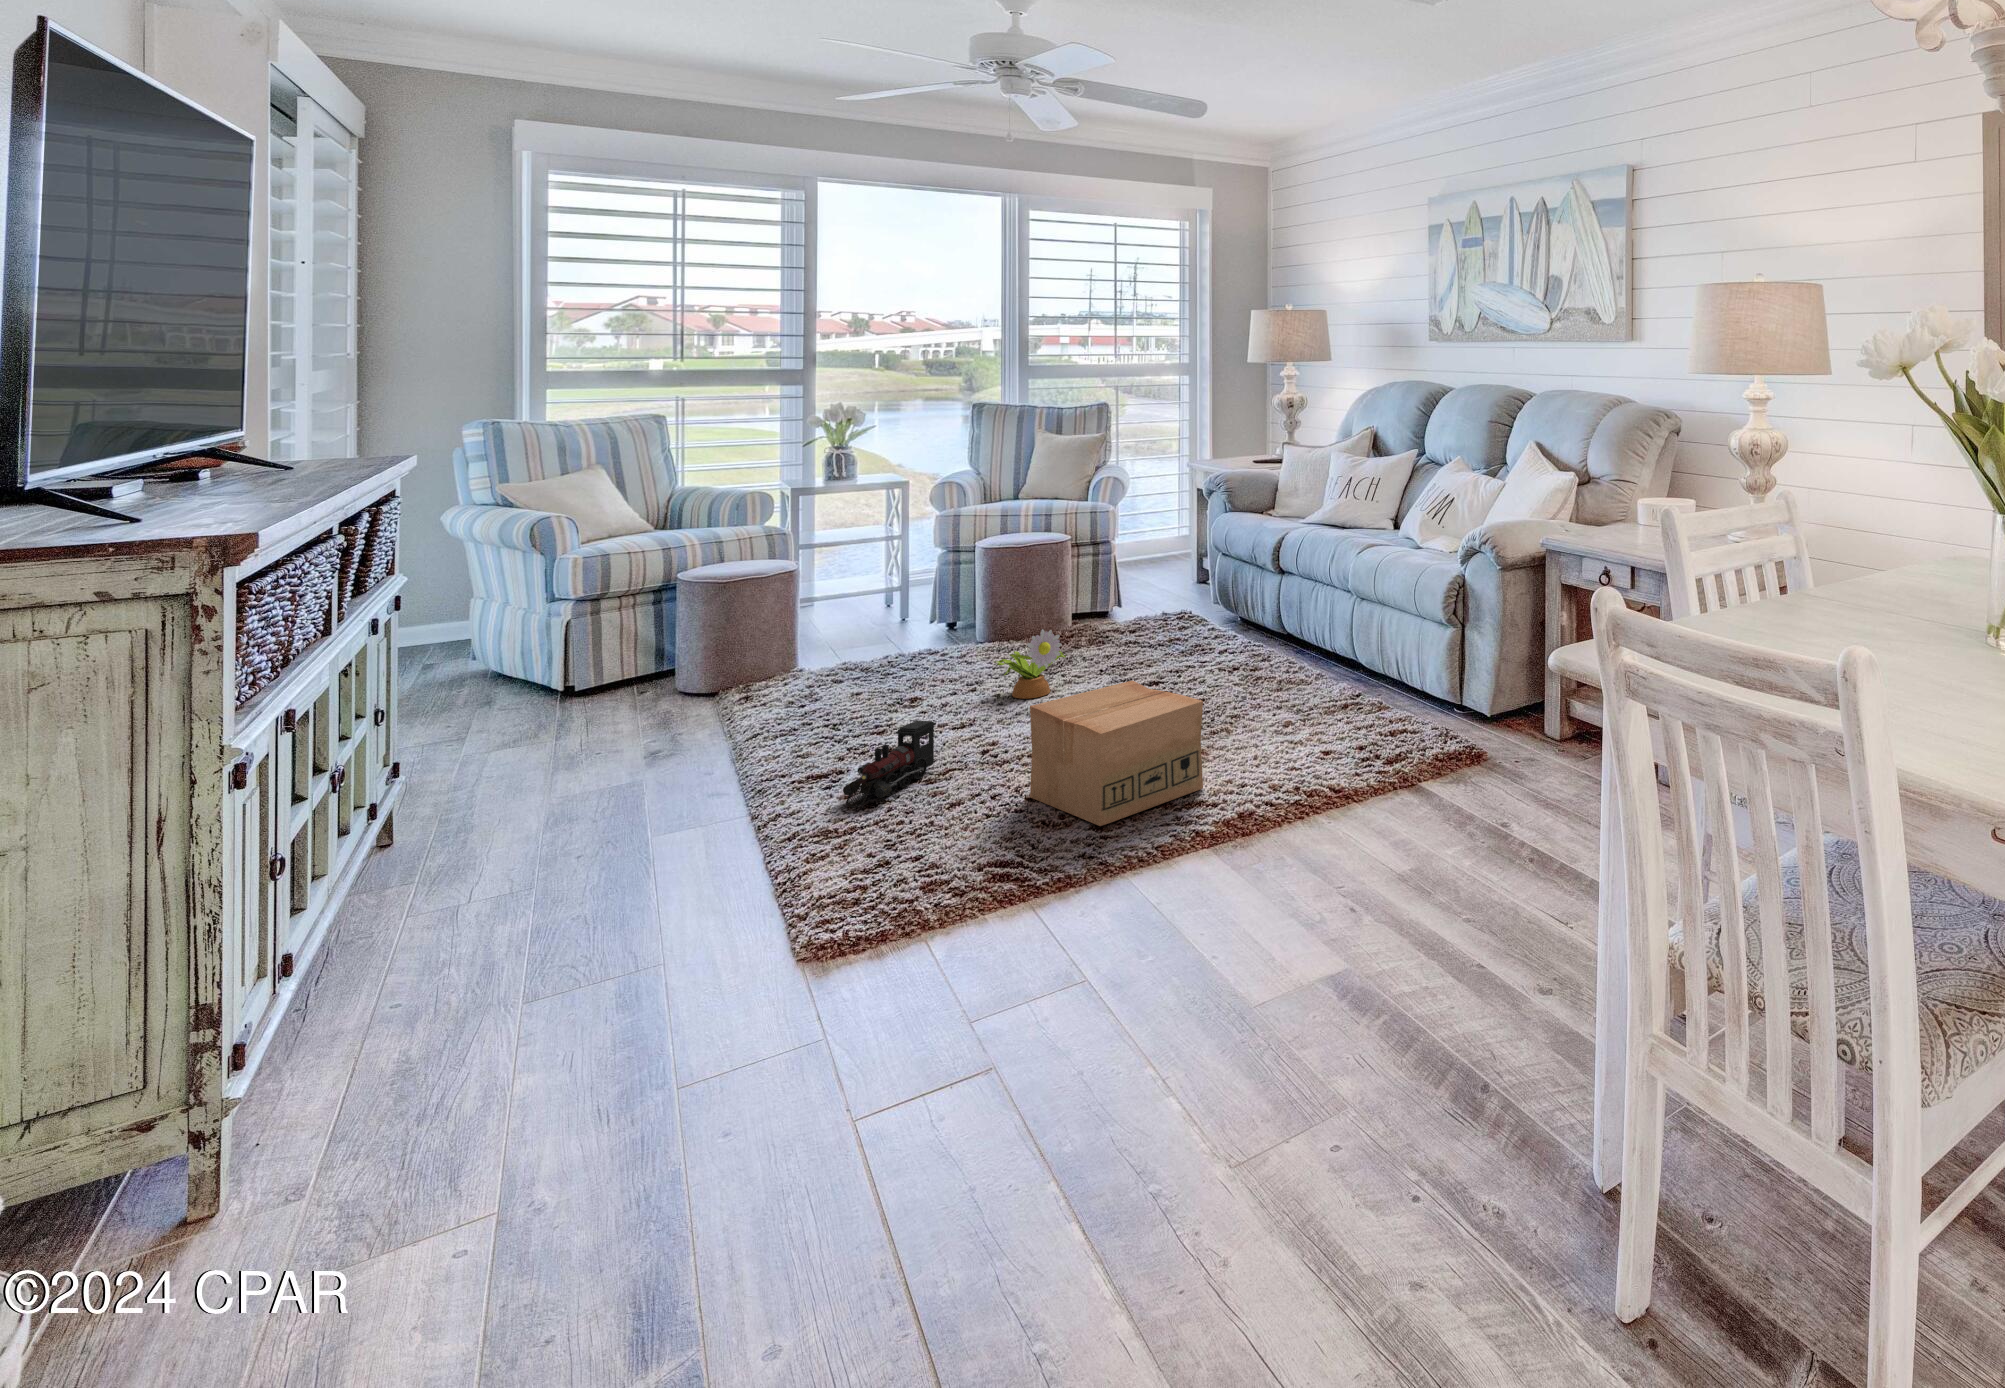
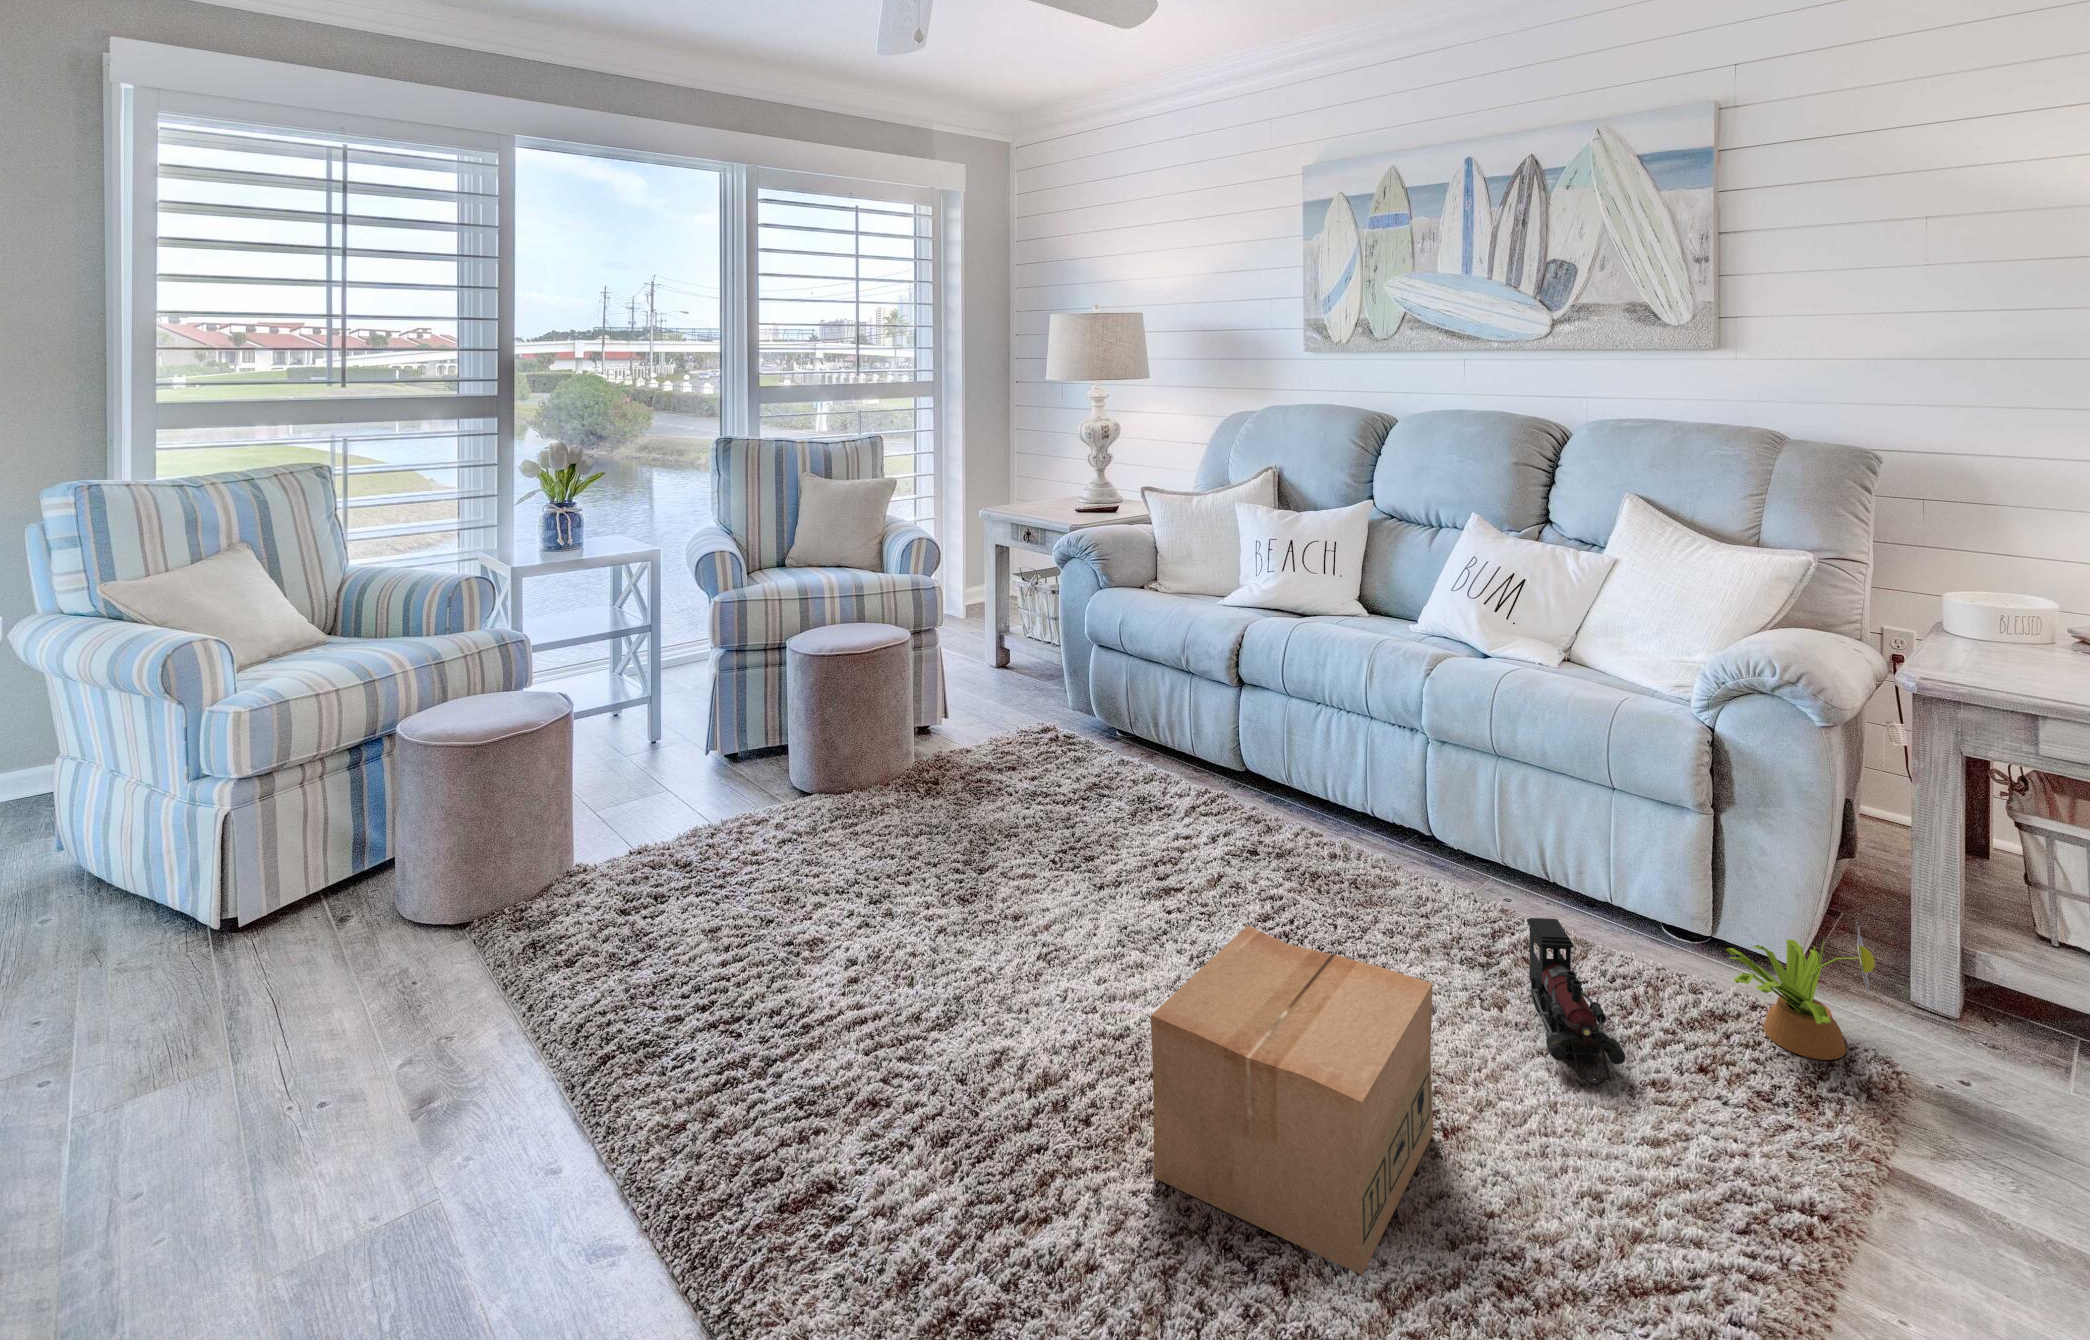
decorative plant: present [994,629,1066,699] -> present [1726,926,1875,1060]
toy train: present [843,720,936,808] -> present [1527,918,1625,1086]

